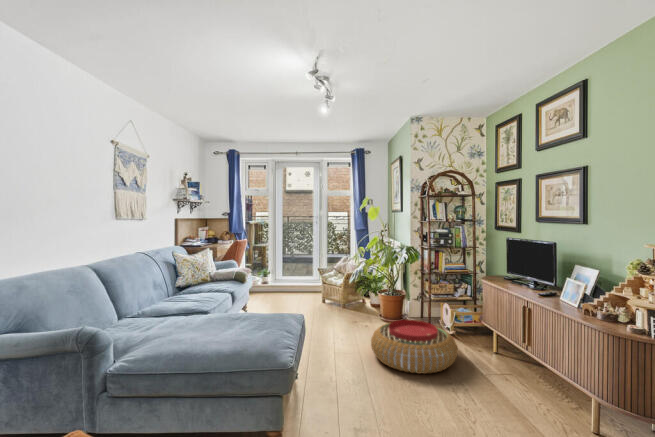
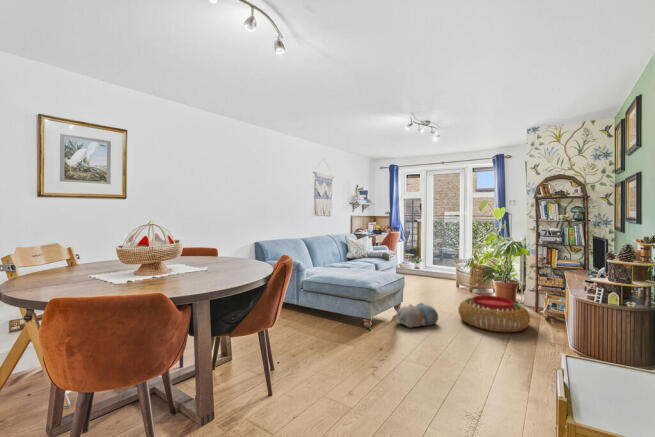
plush toy: none [305,353,363,407] -> present [396,303,438,327]

